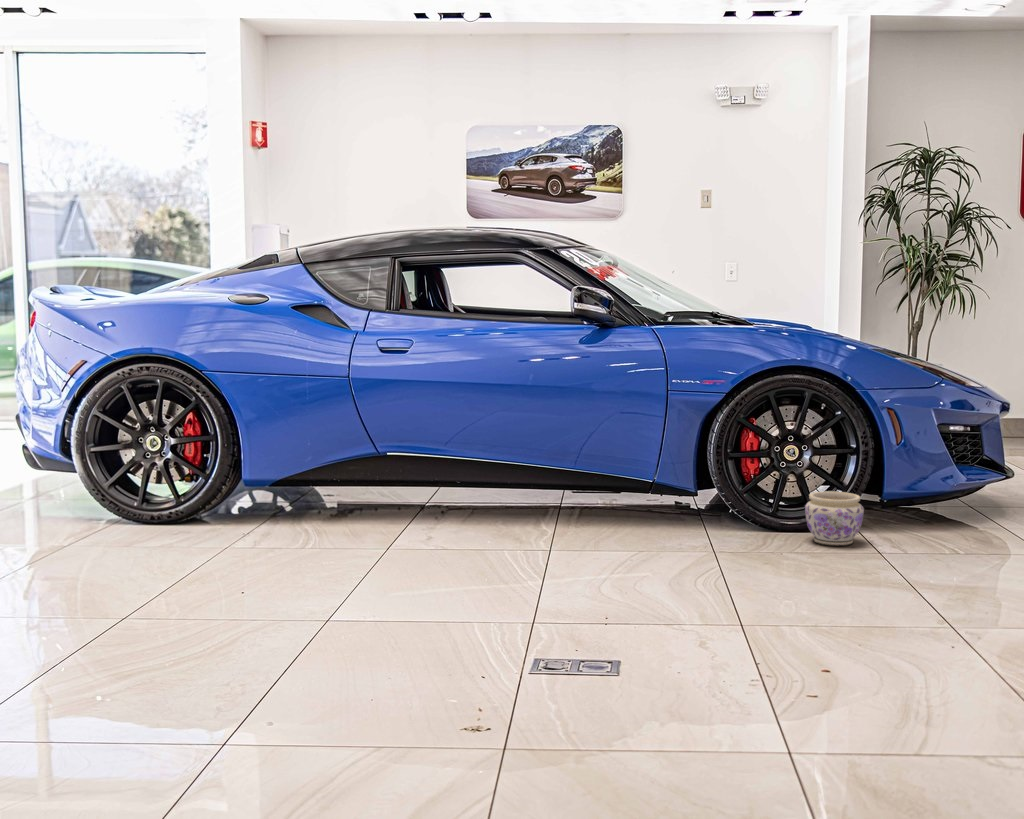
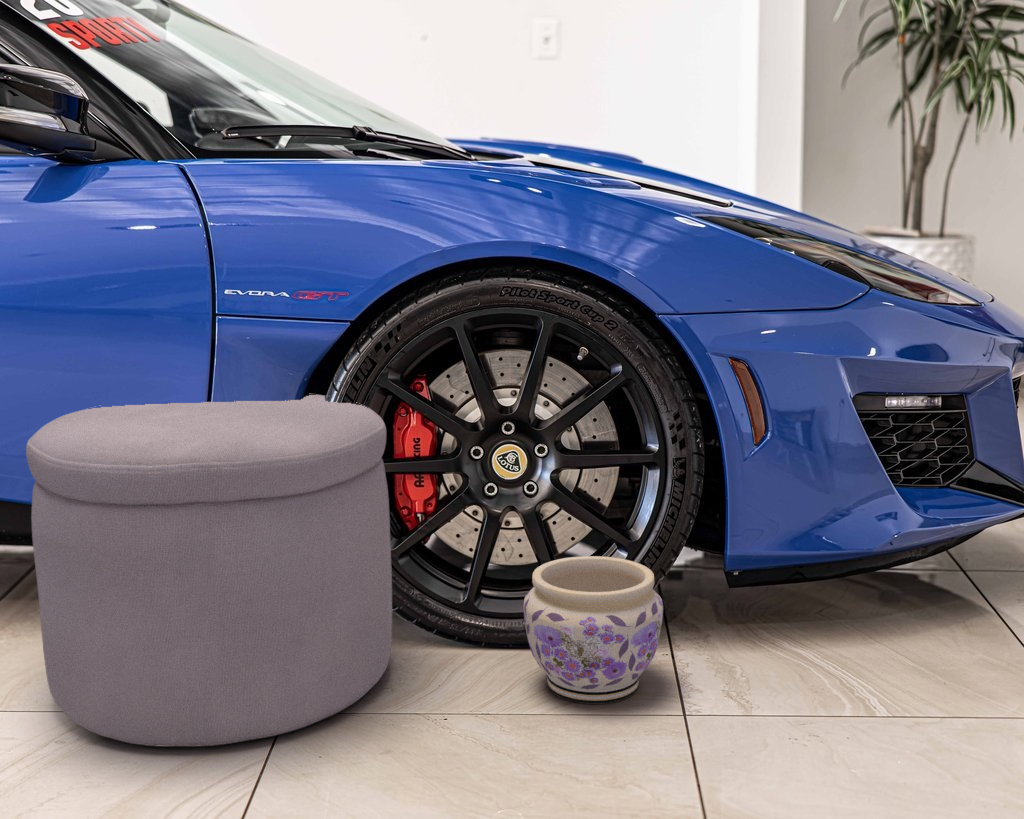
ottoman: none [611,423,750,555] -> present [26,394,392,747]

